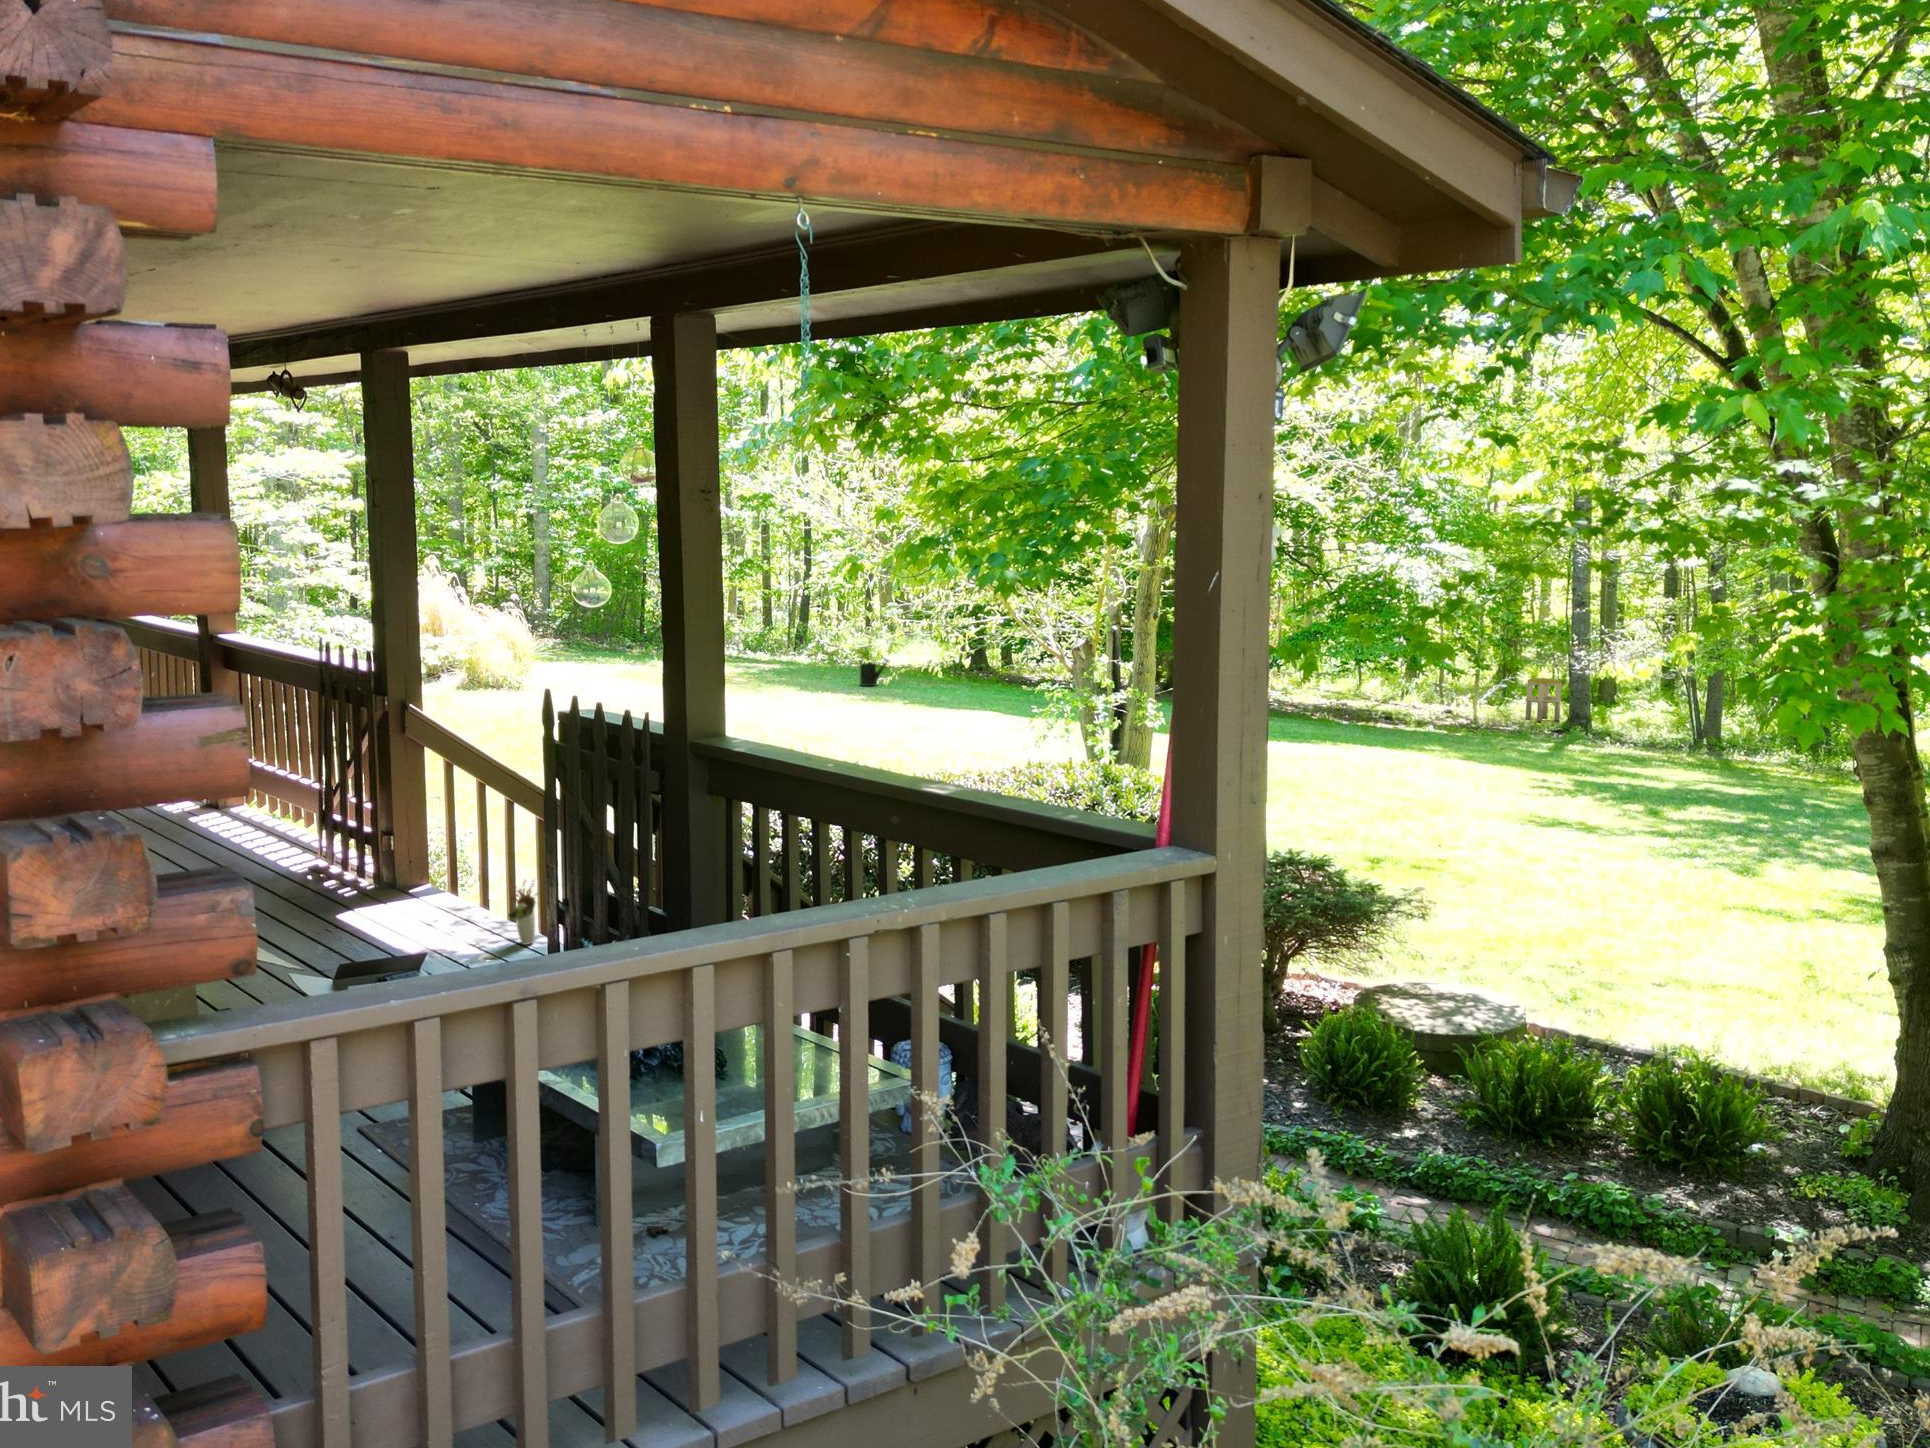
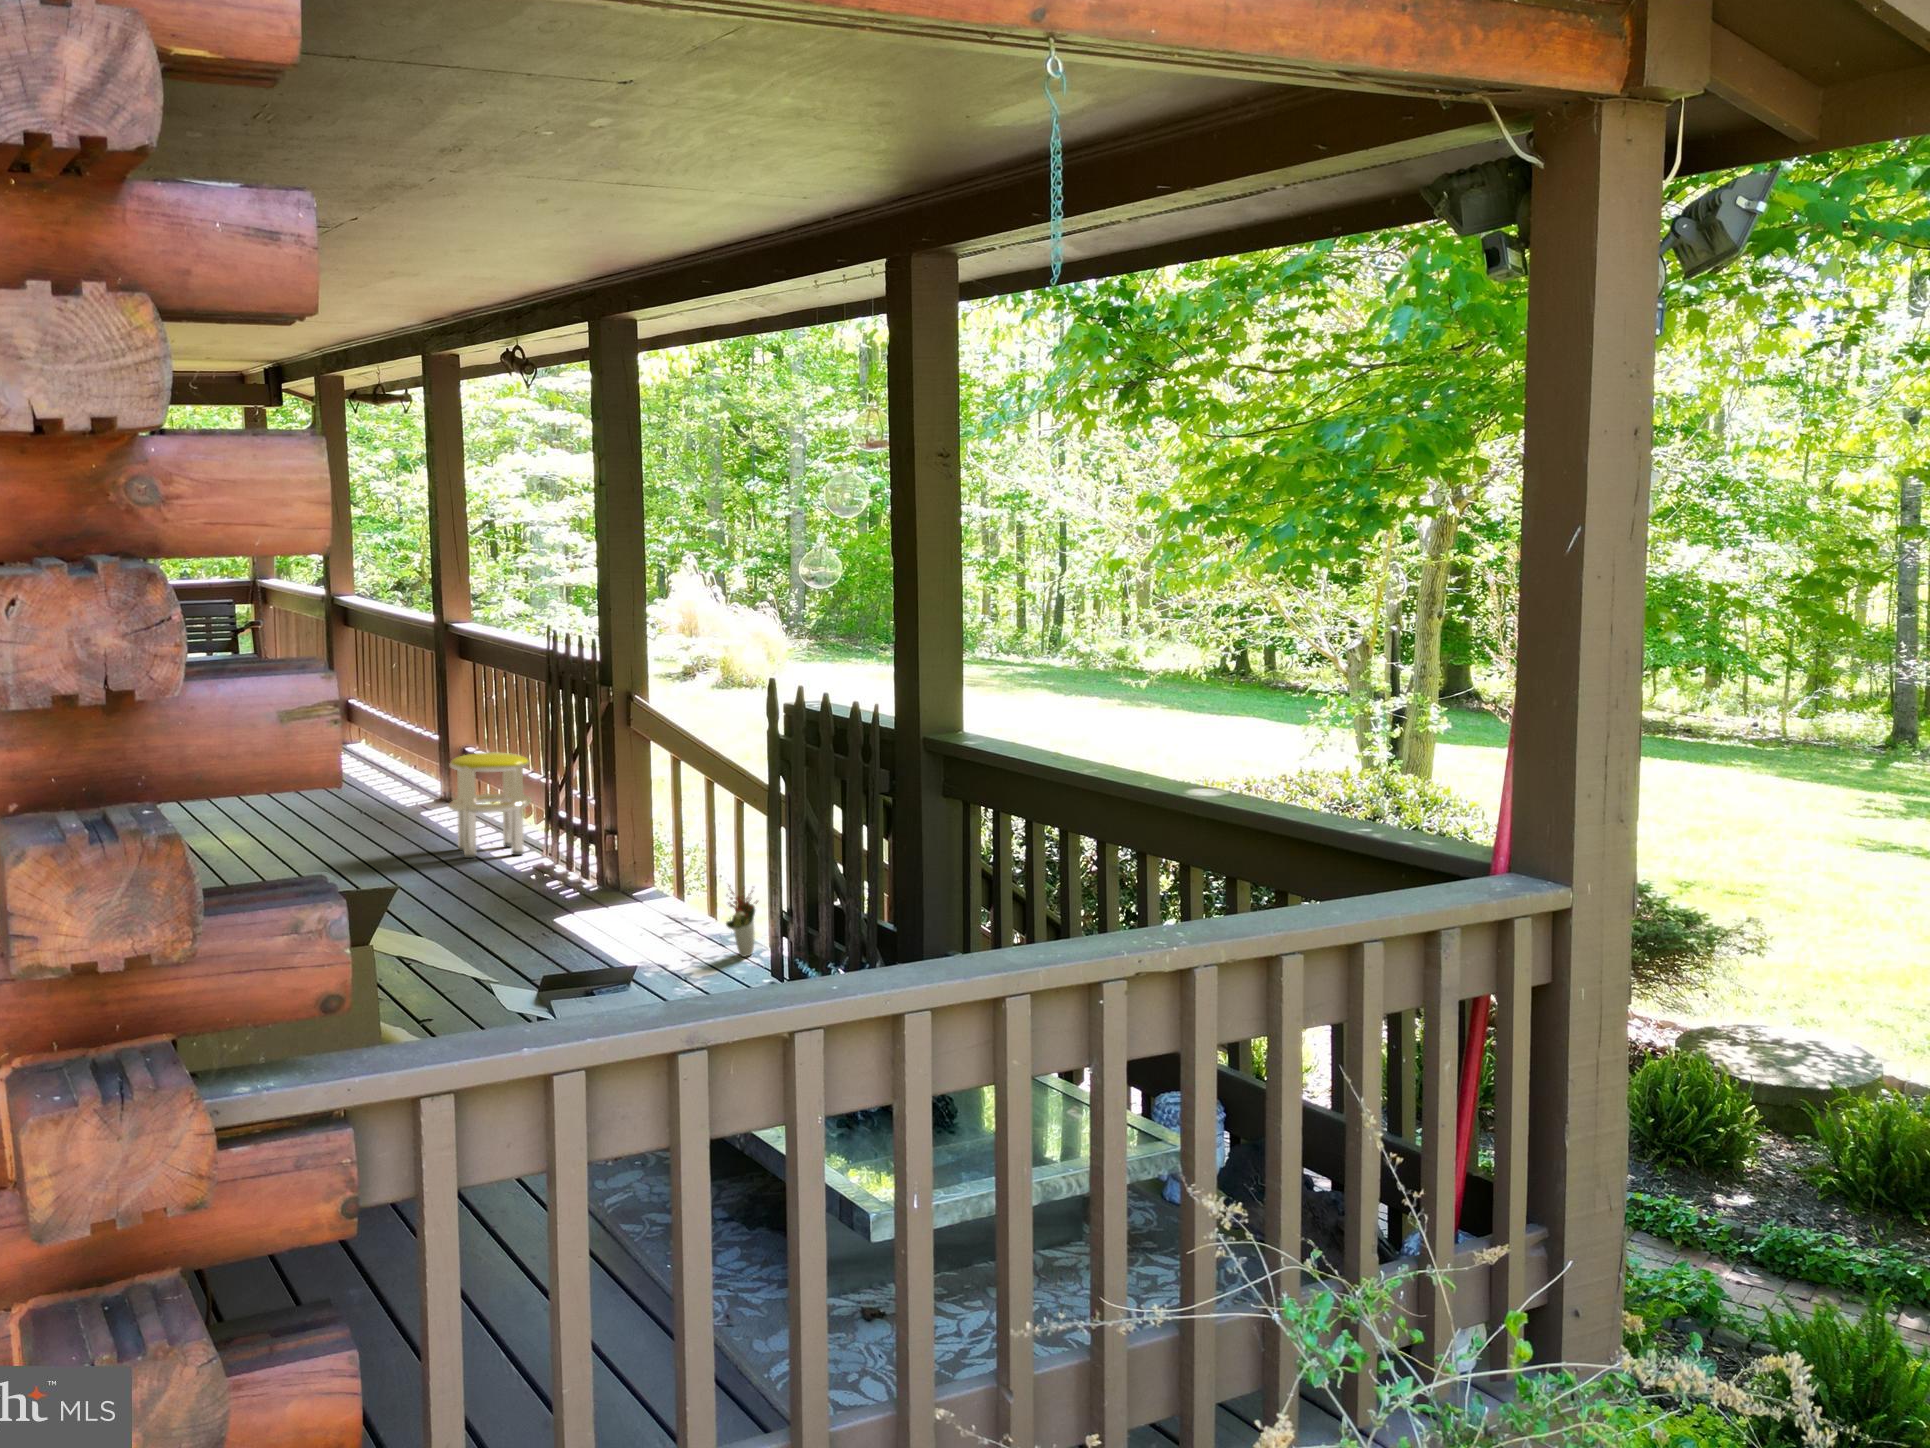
watering can: present [860,660,889,686] -> none [1108,662,1144,690]
stool: present [1525,678,1562,722] -> present [449,753,531,858]

